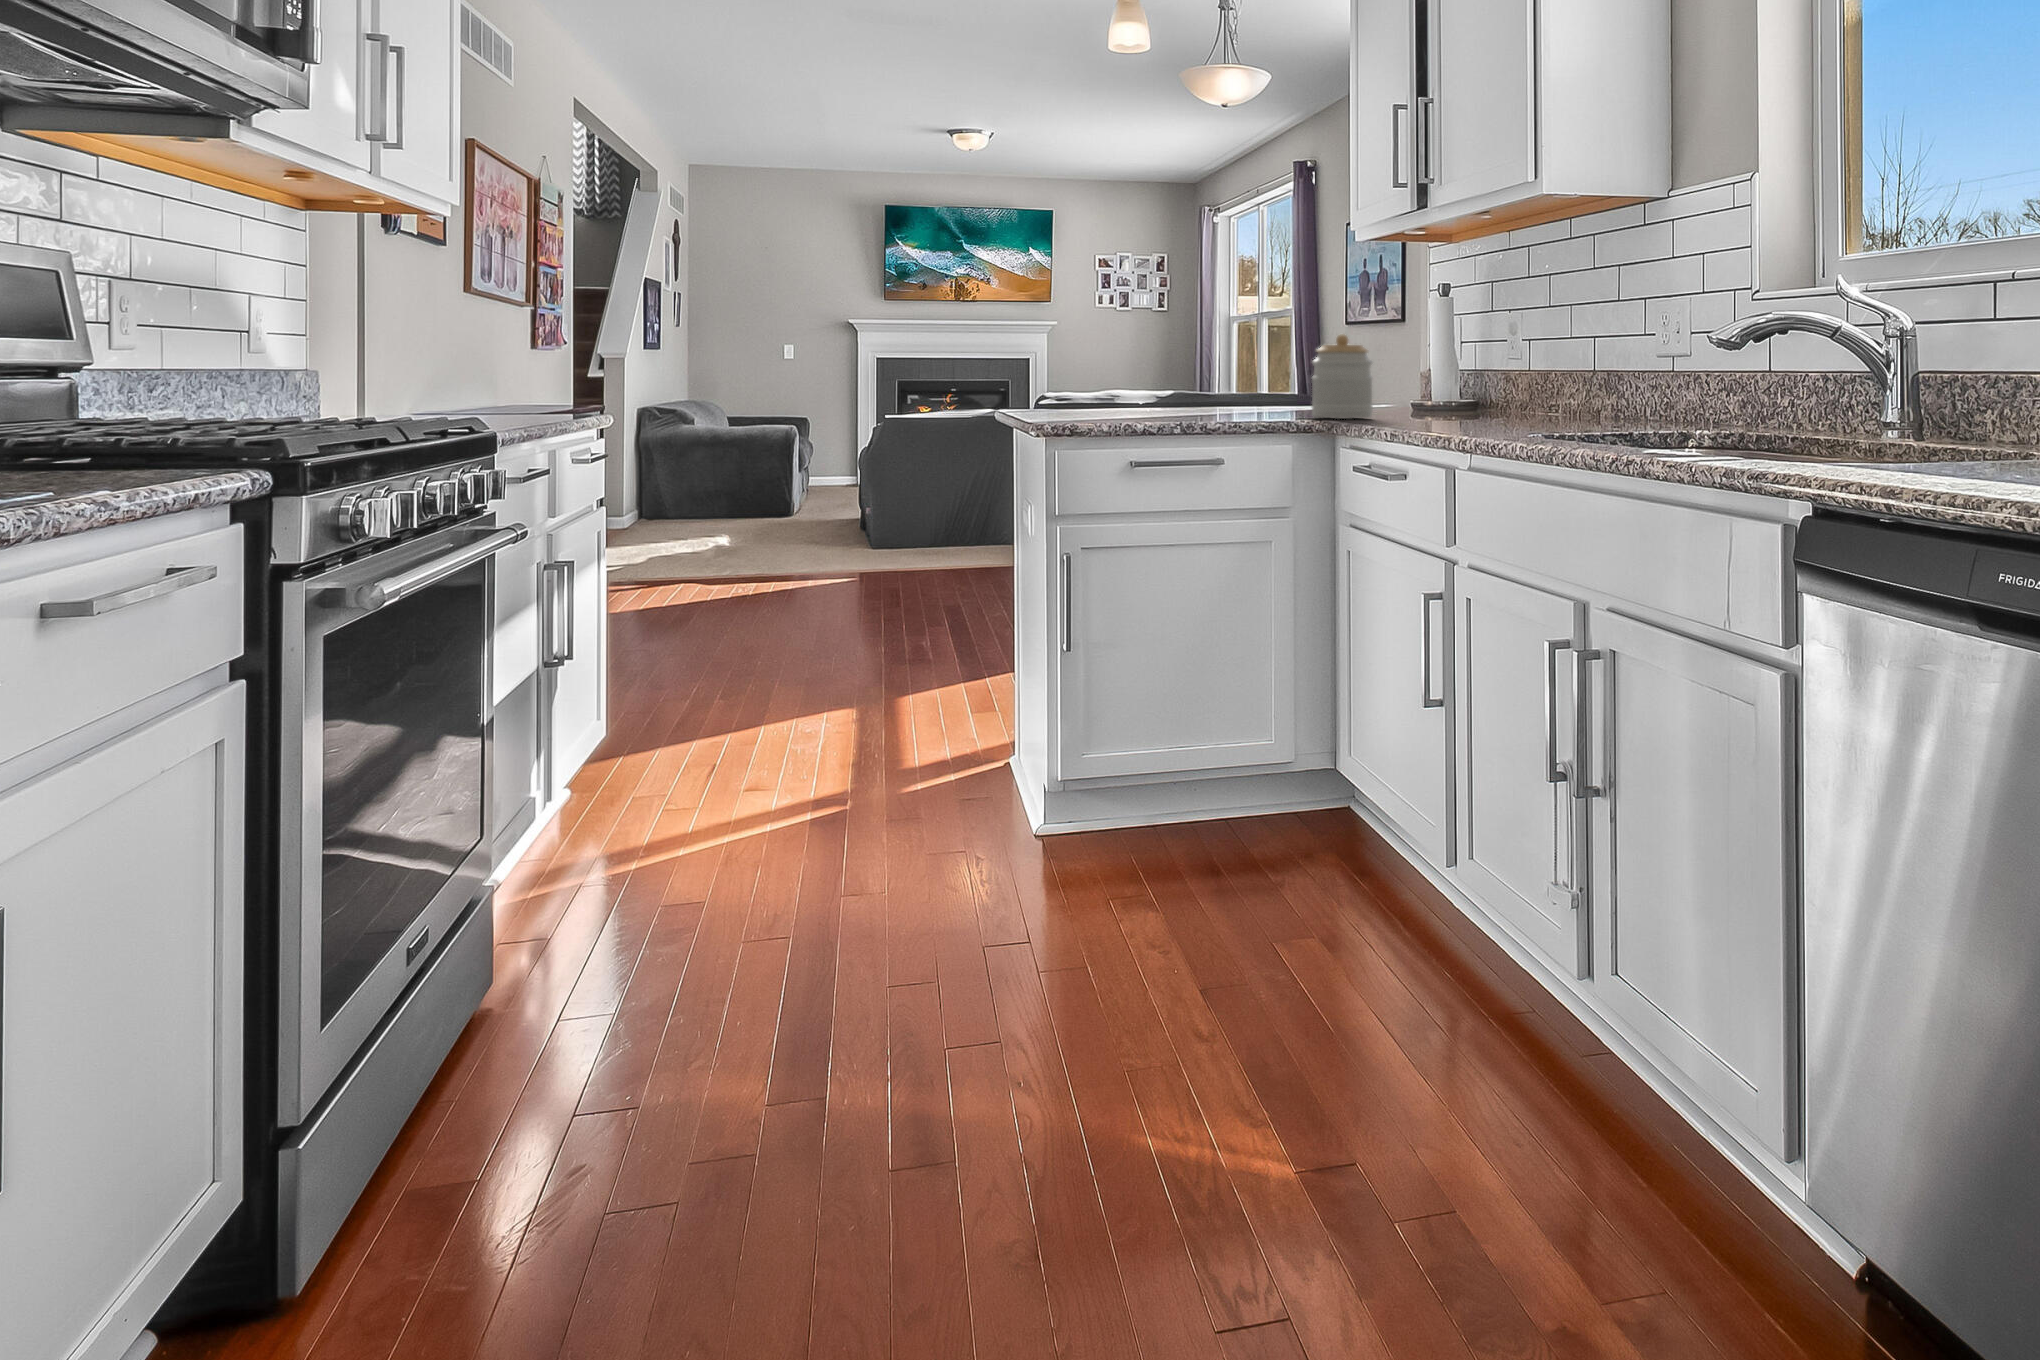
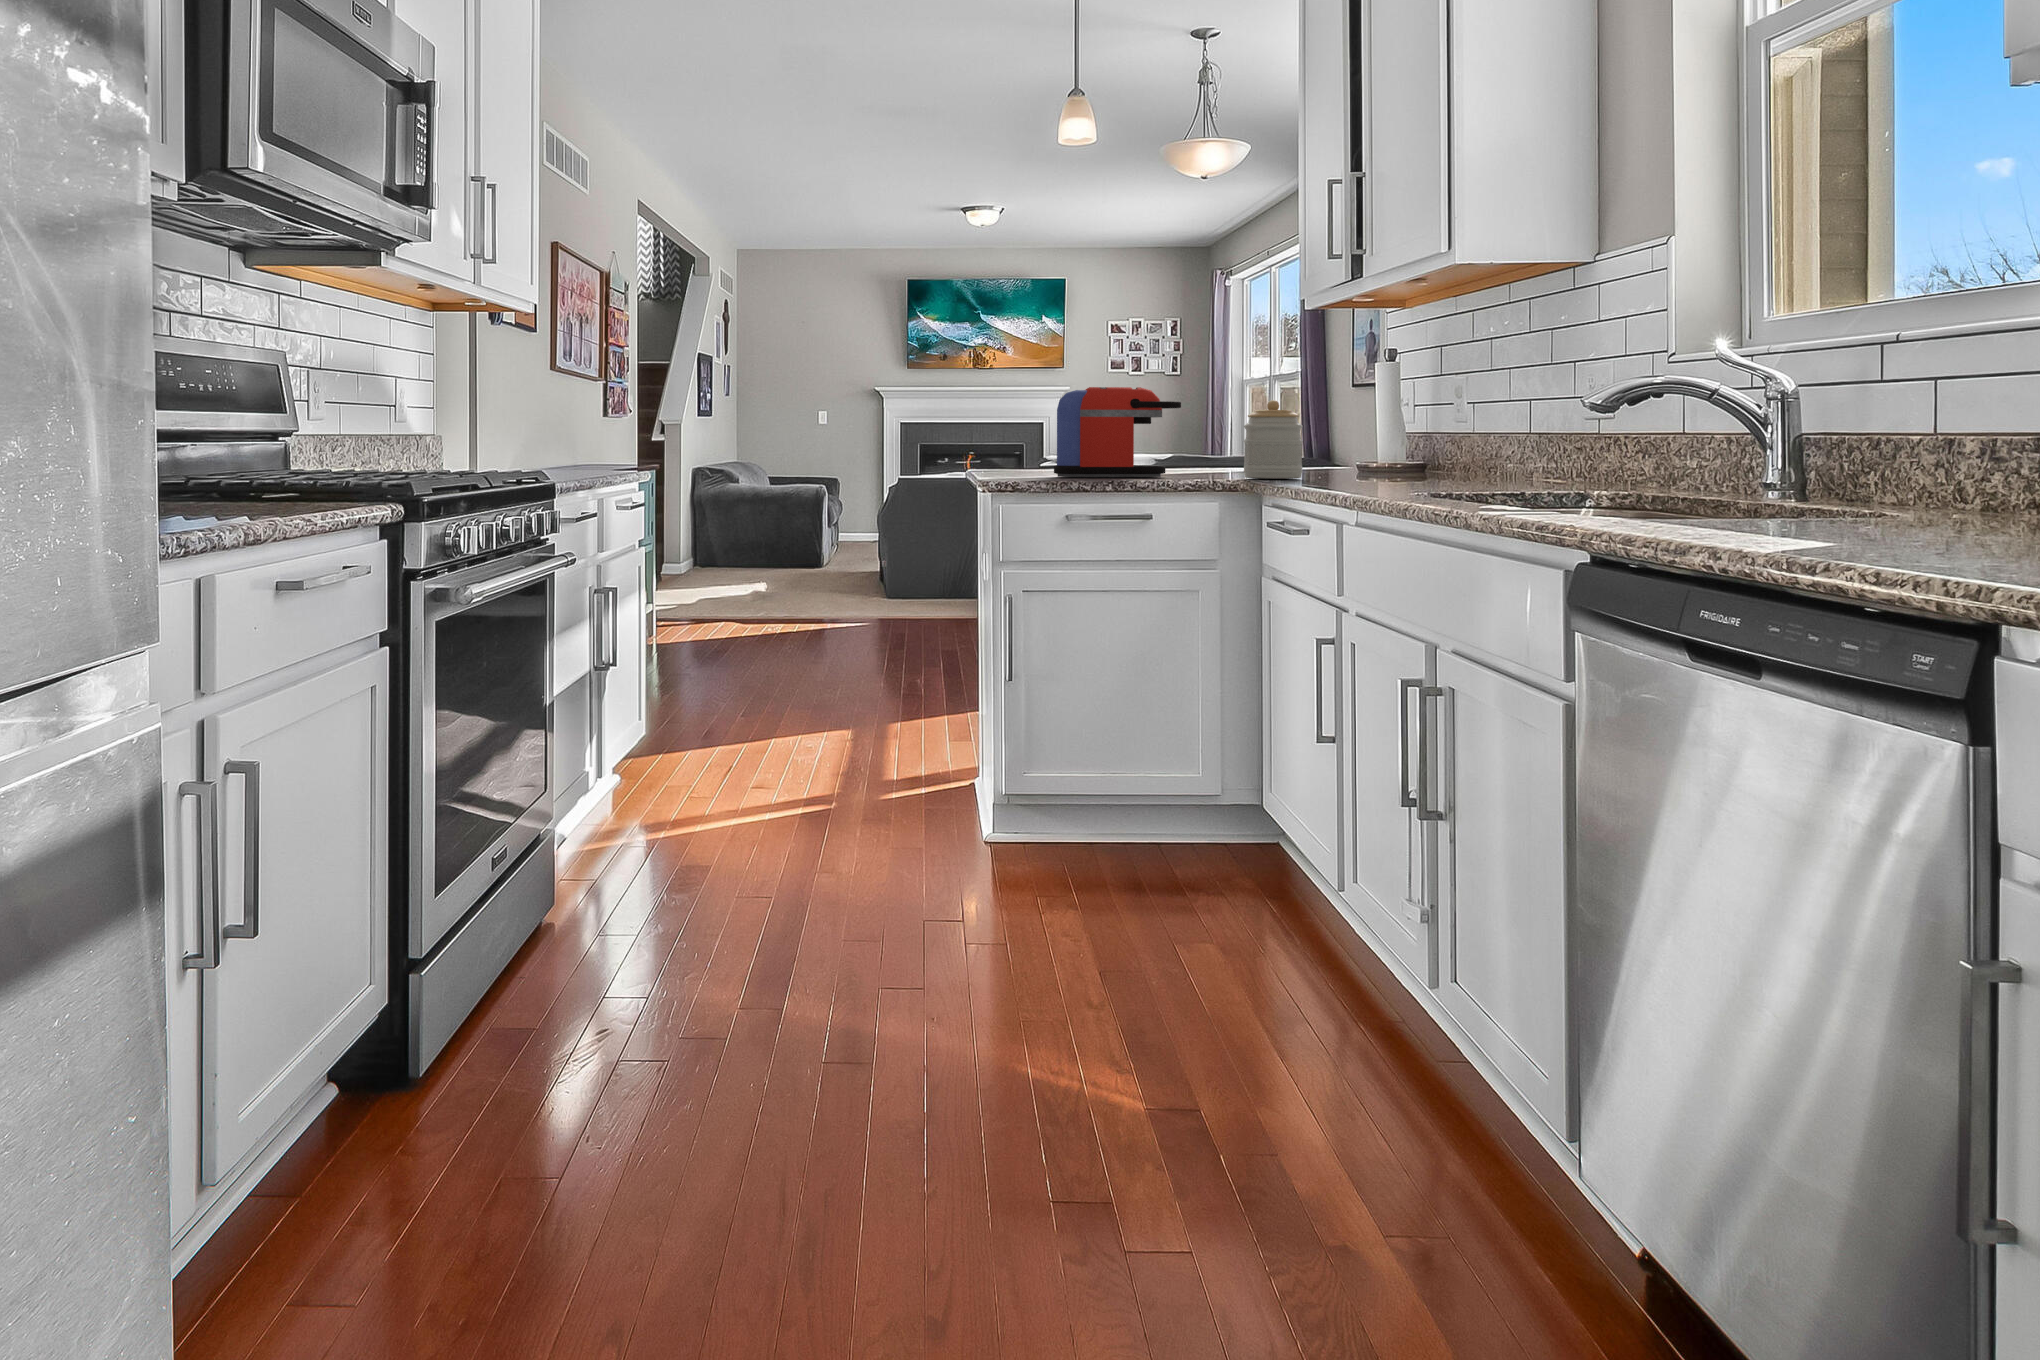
coffee maker: none [1105,318,1244,418] -> present [1054,387,1181,477]

